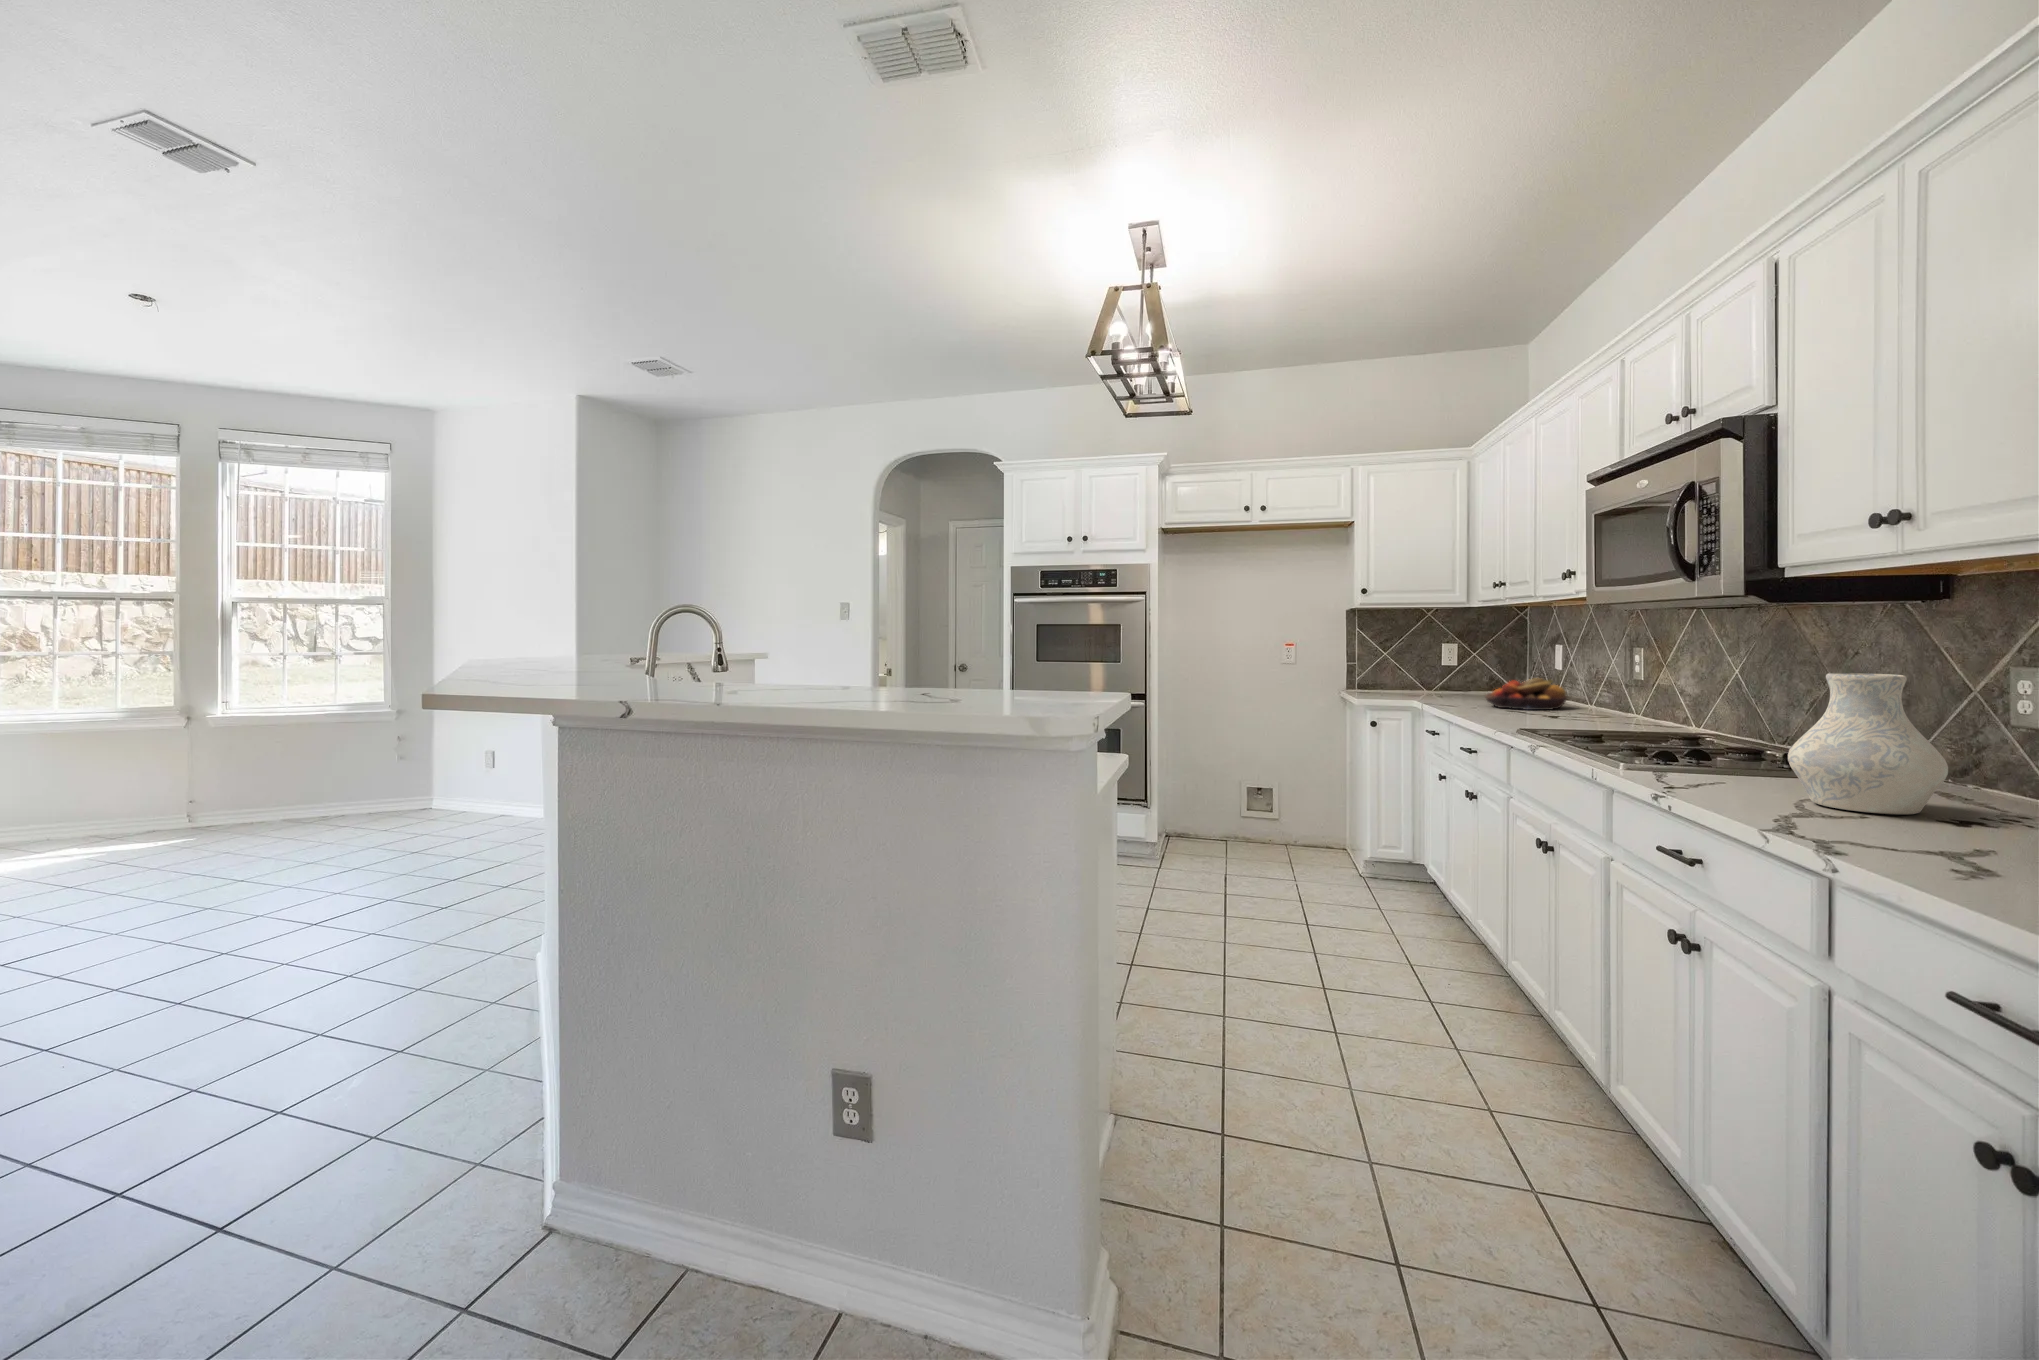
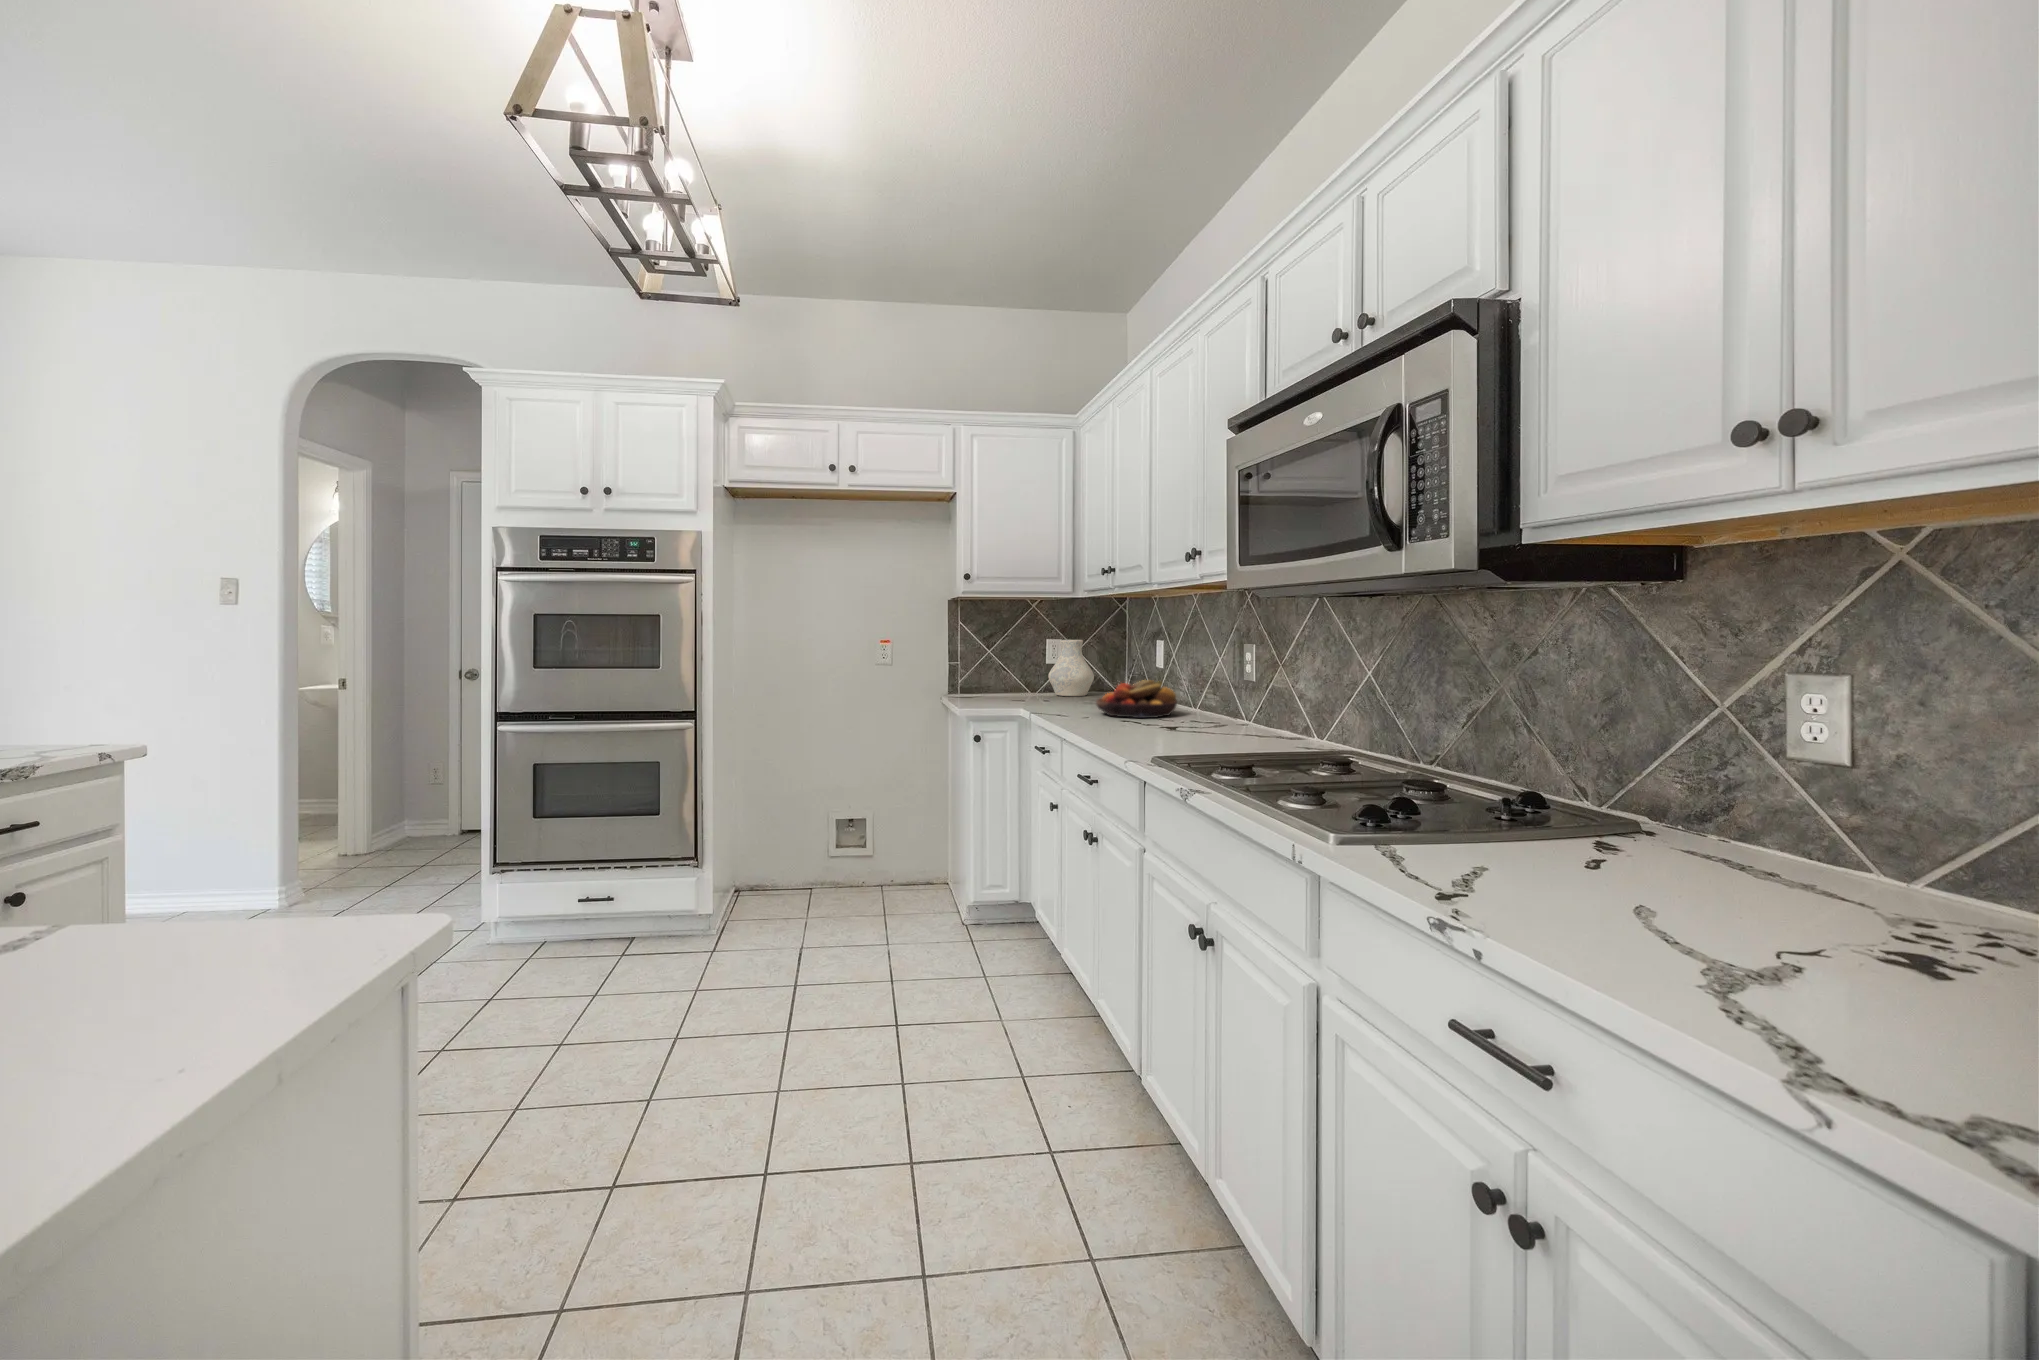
vase: present [1788,673,1948,815] -> present [1048,640,1094,696]

